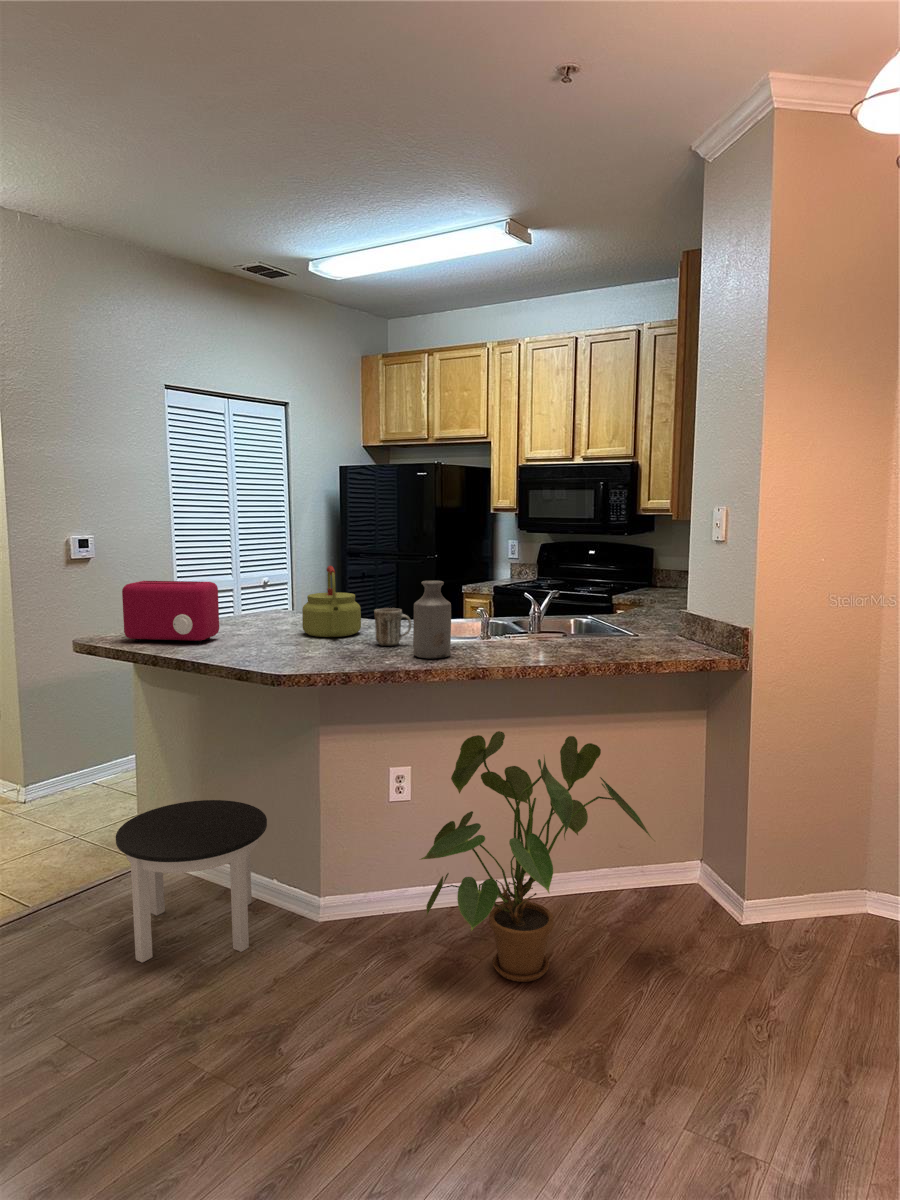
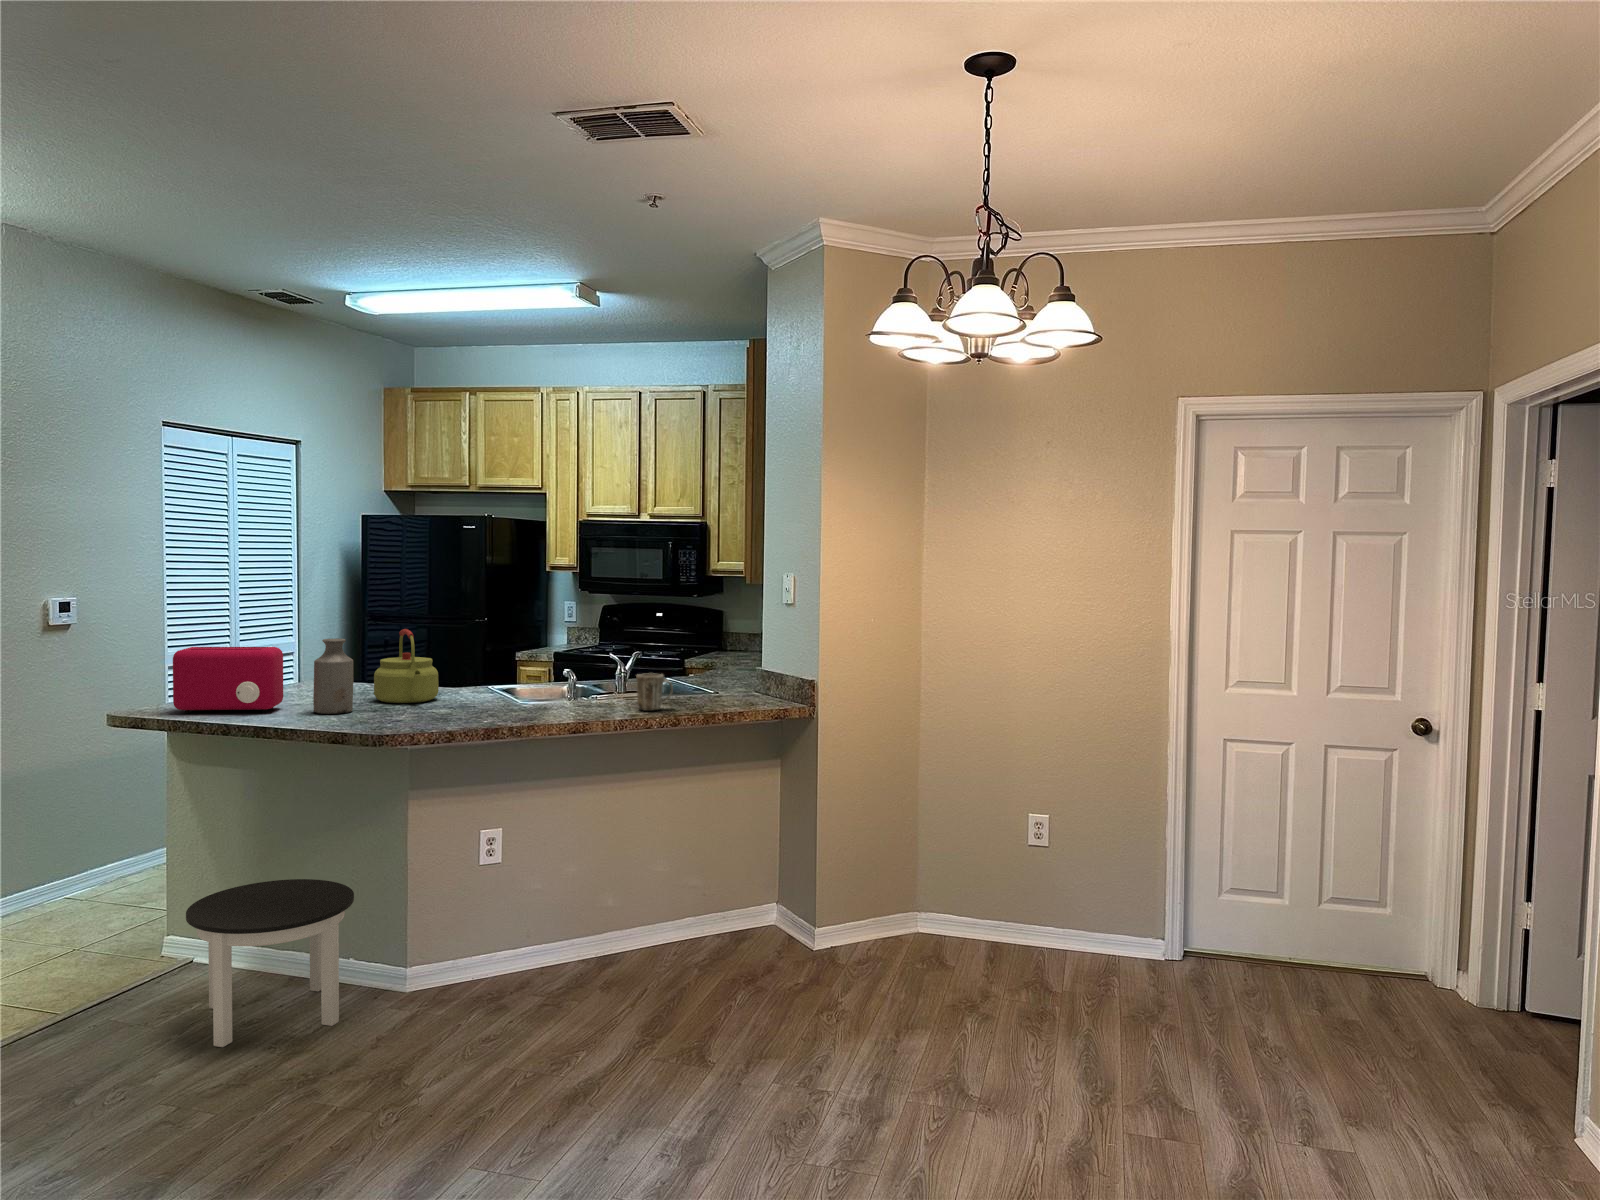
bottle: present [413,581,451,659] -> present [313,638,353,714]
mug: present [374,608,411,646] -> present [636,673,673,711]
house plant: present [420,731,654,982] -> none [526,785,742,1013]

